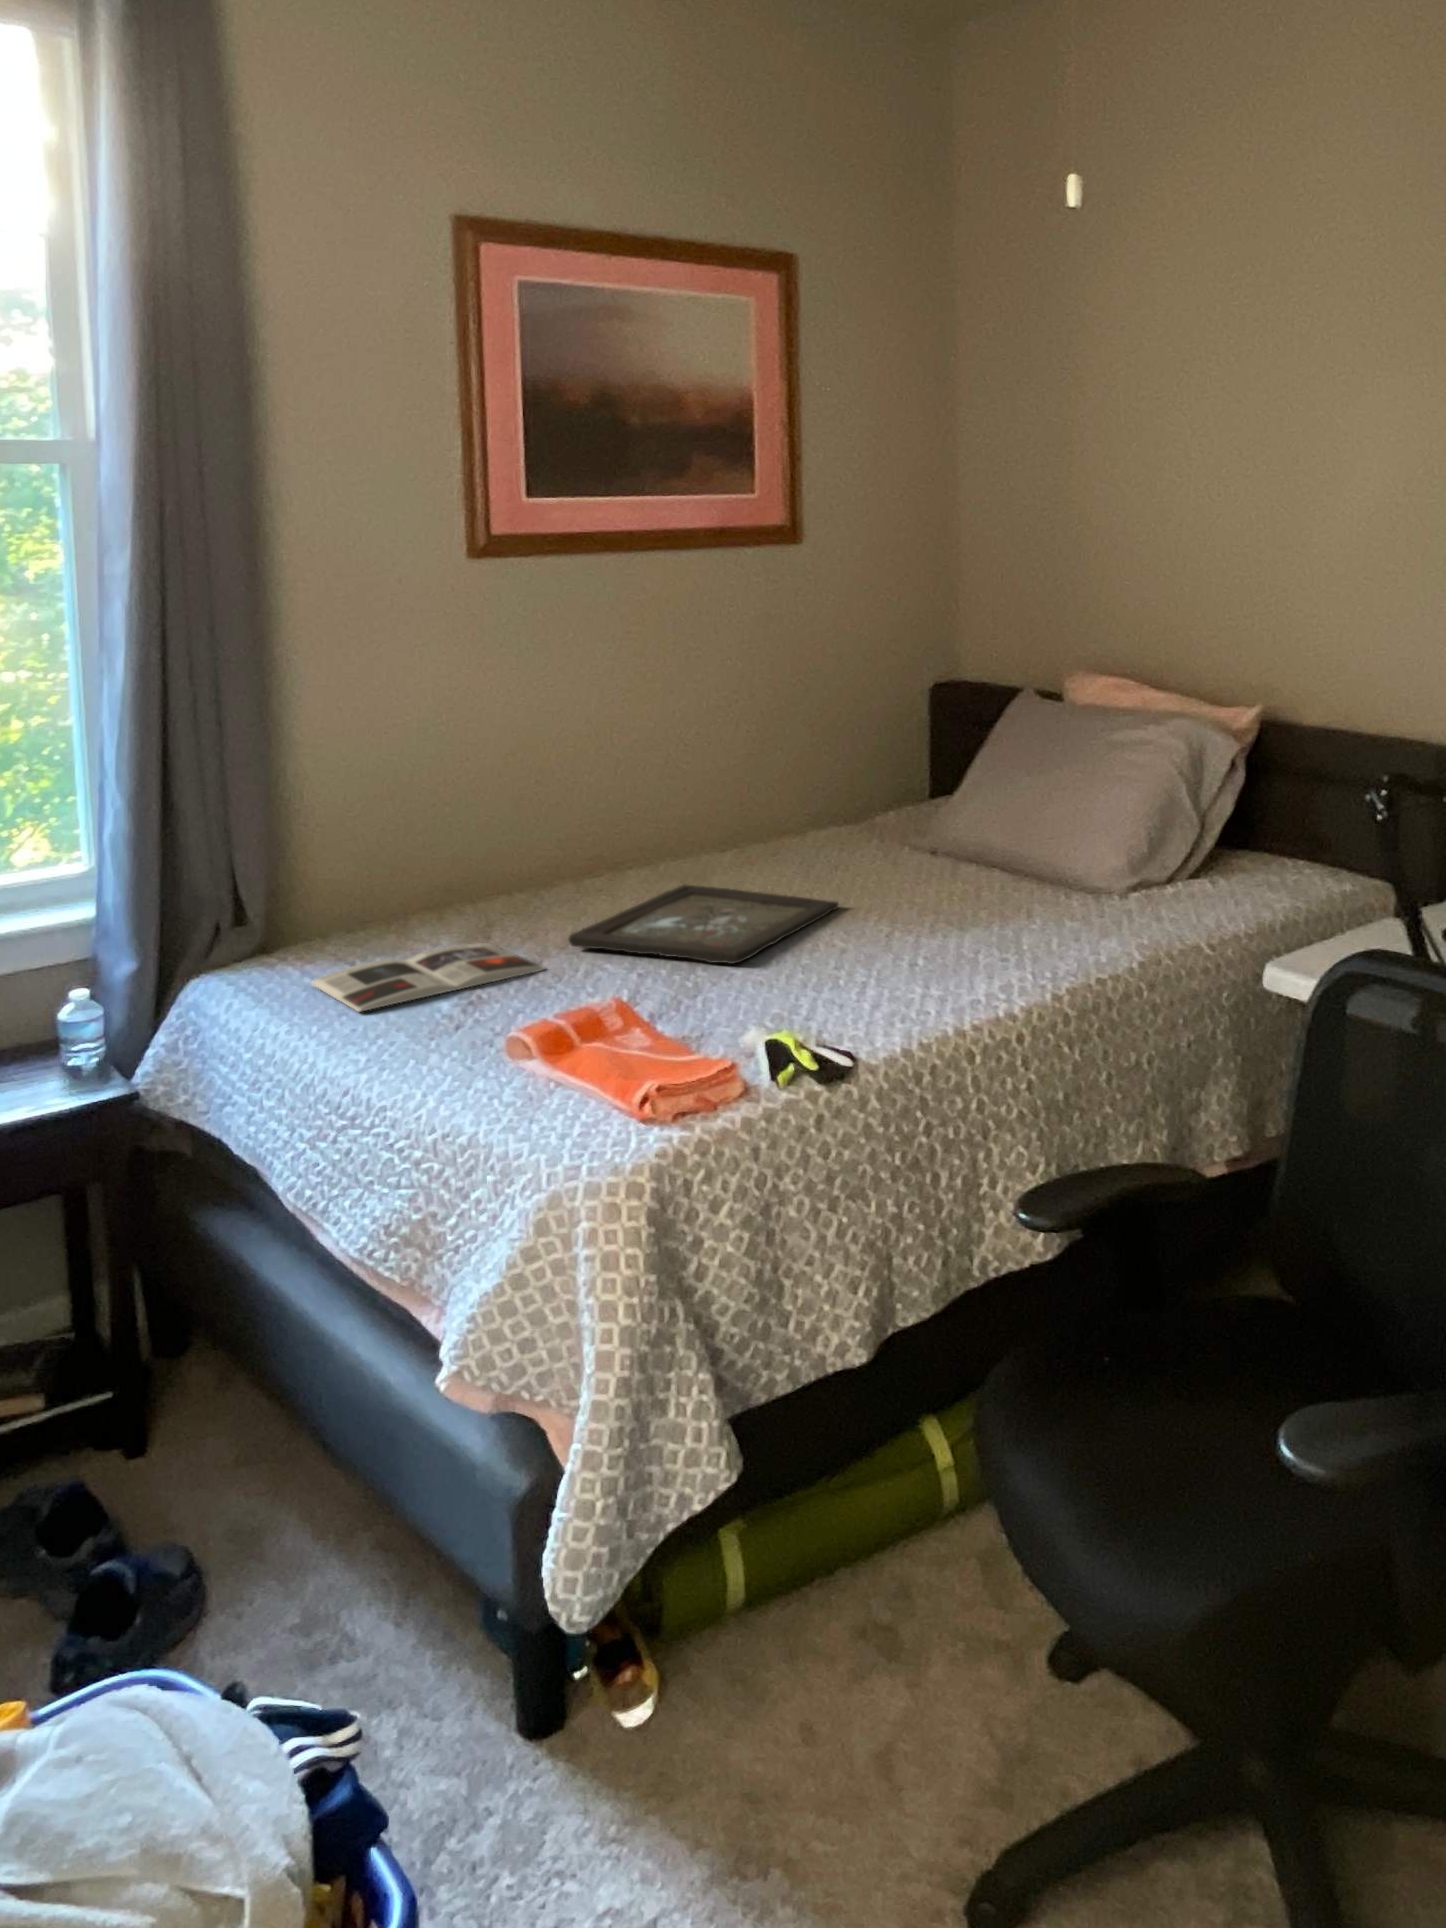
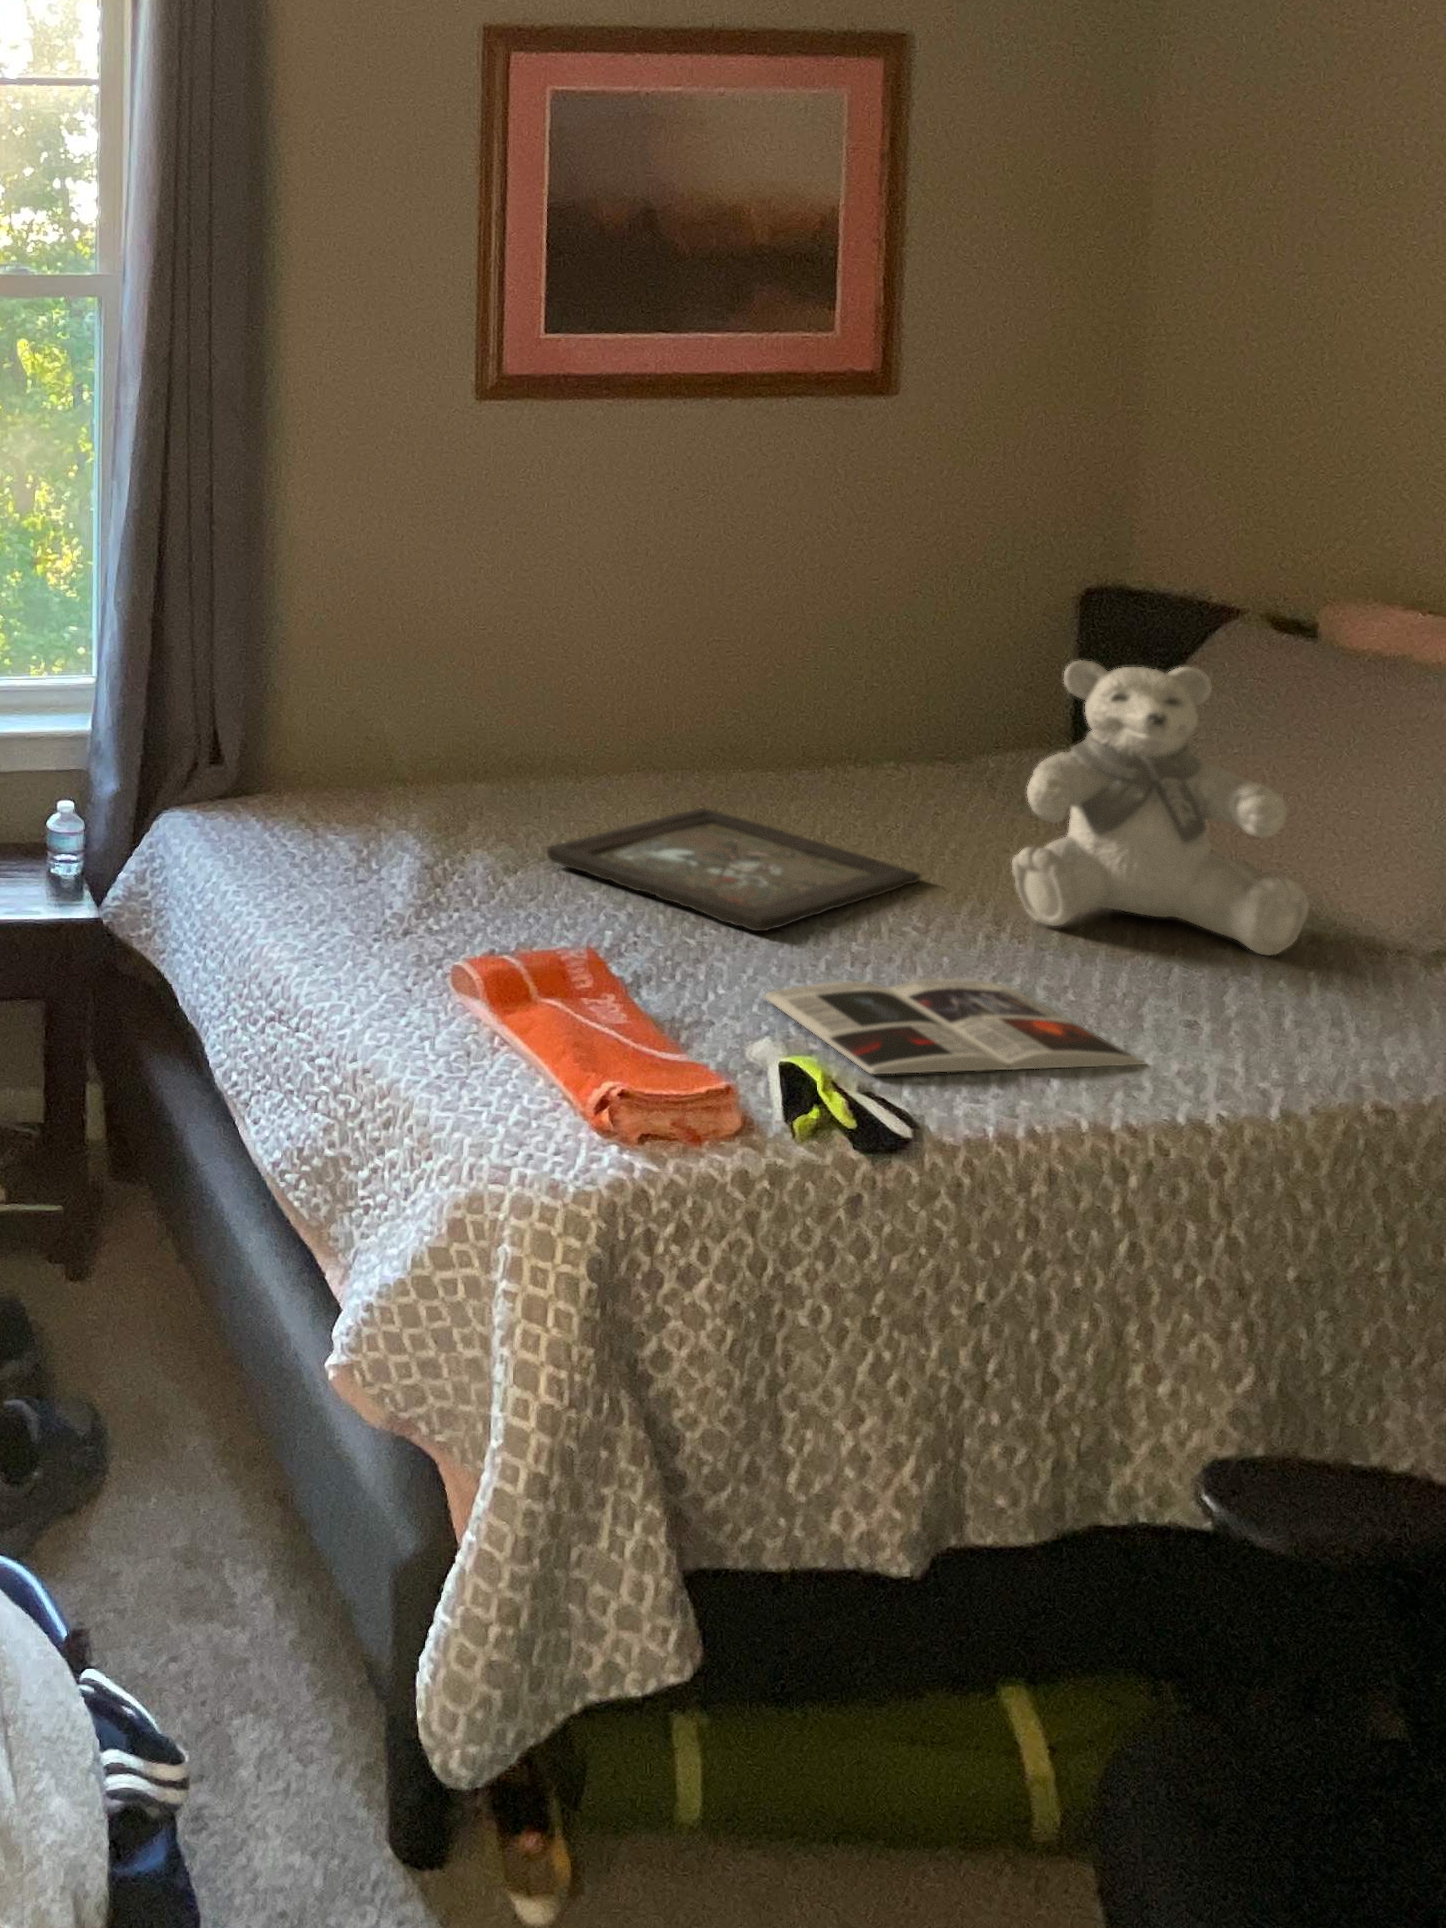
teddy bear: none [895,728,1059,919] -> present [1012,660,1309,955]
magazine: present [311,943,545,1012] -> present [764,979,1143,1074]

